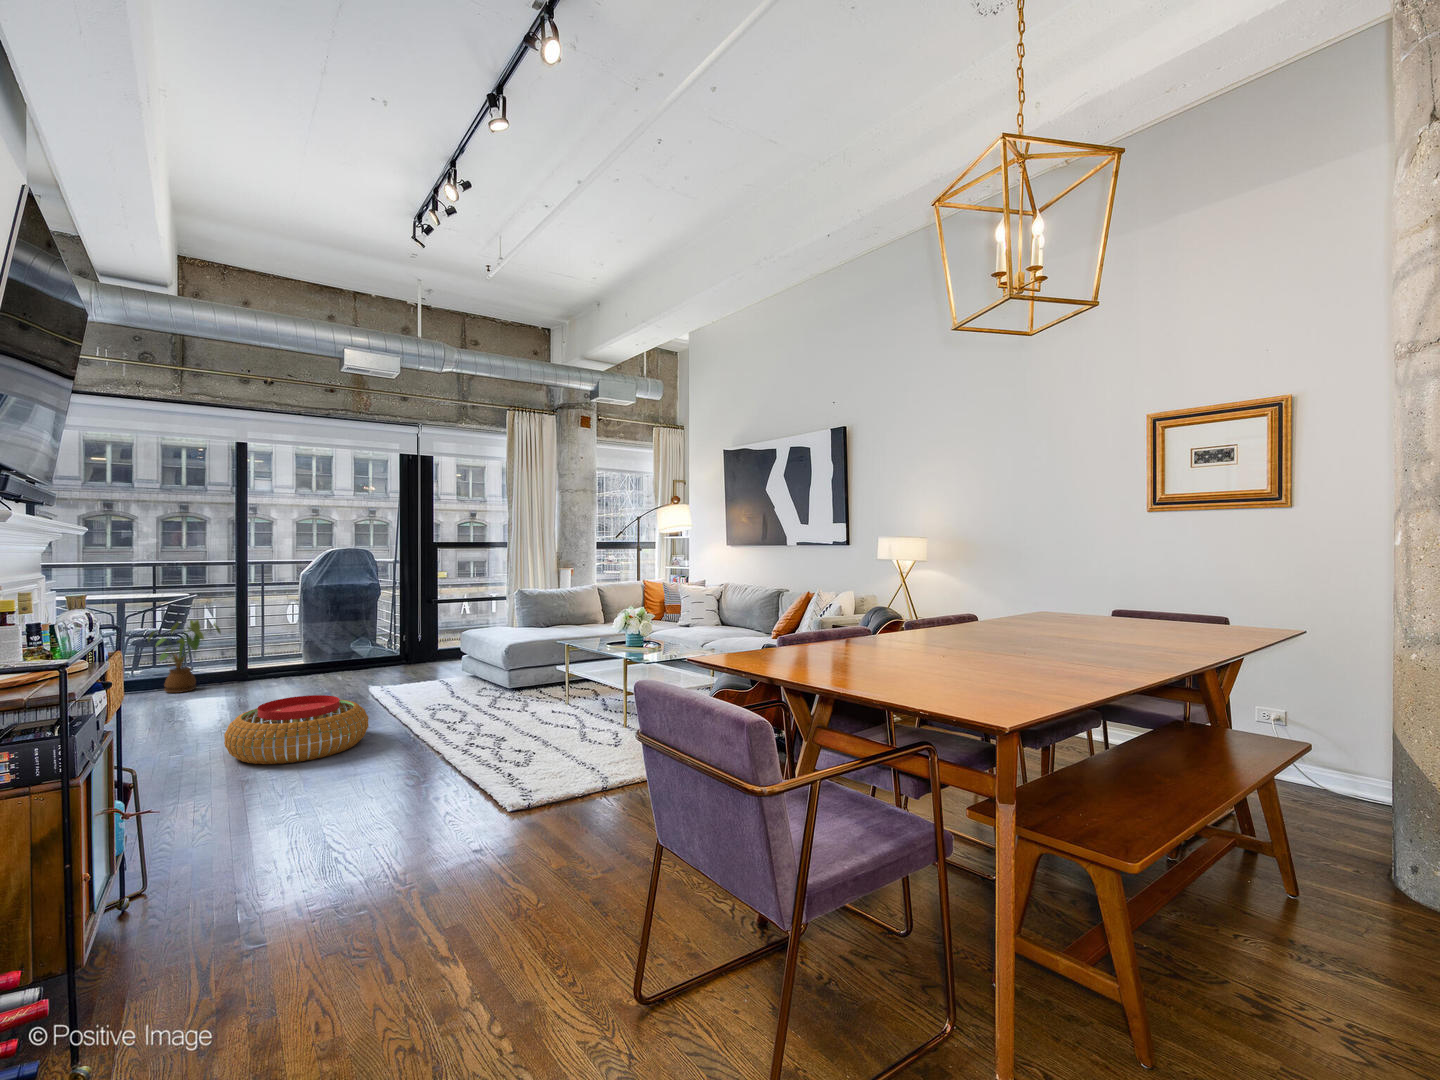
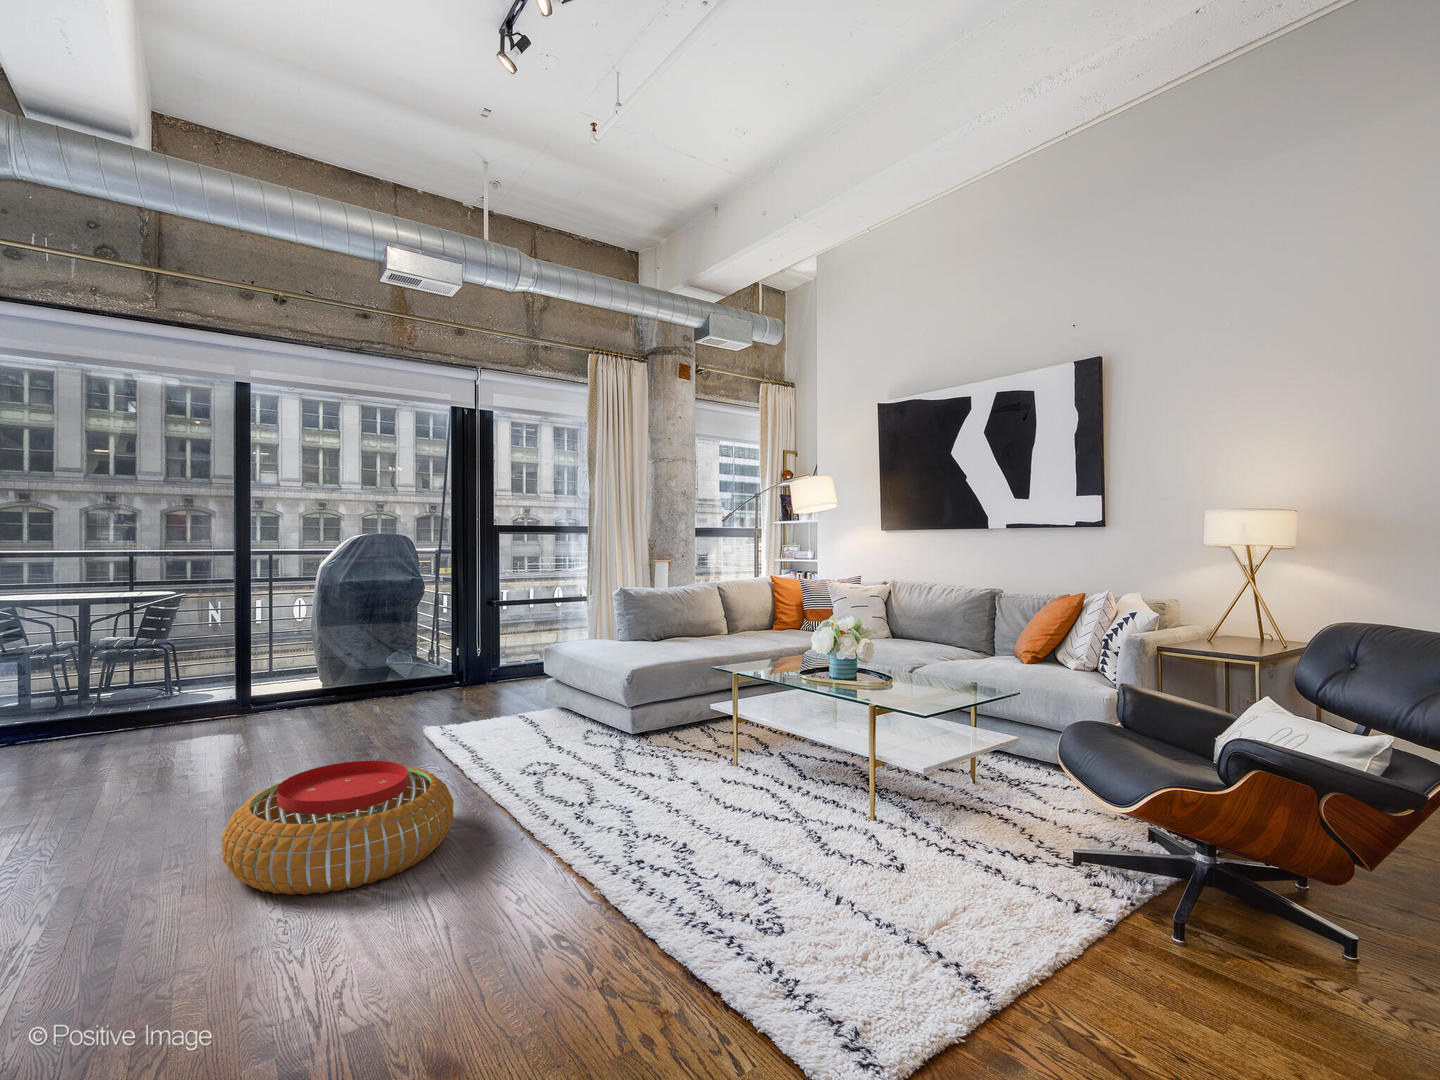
house plant: present [148,620,221,693] -> none [112,629,215,734]

